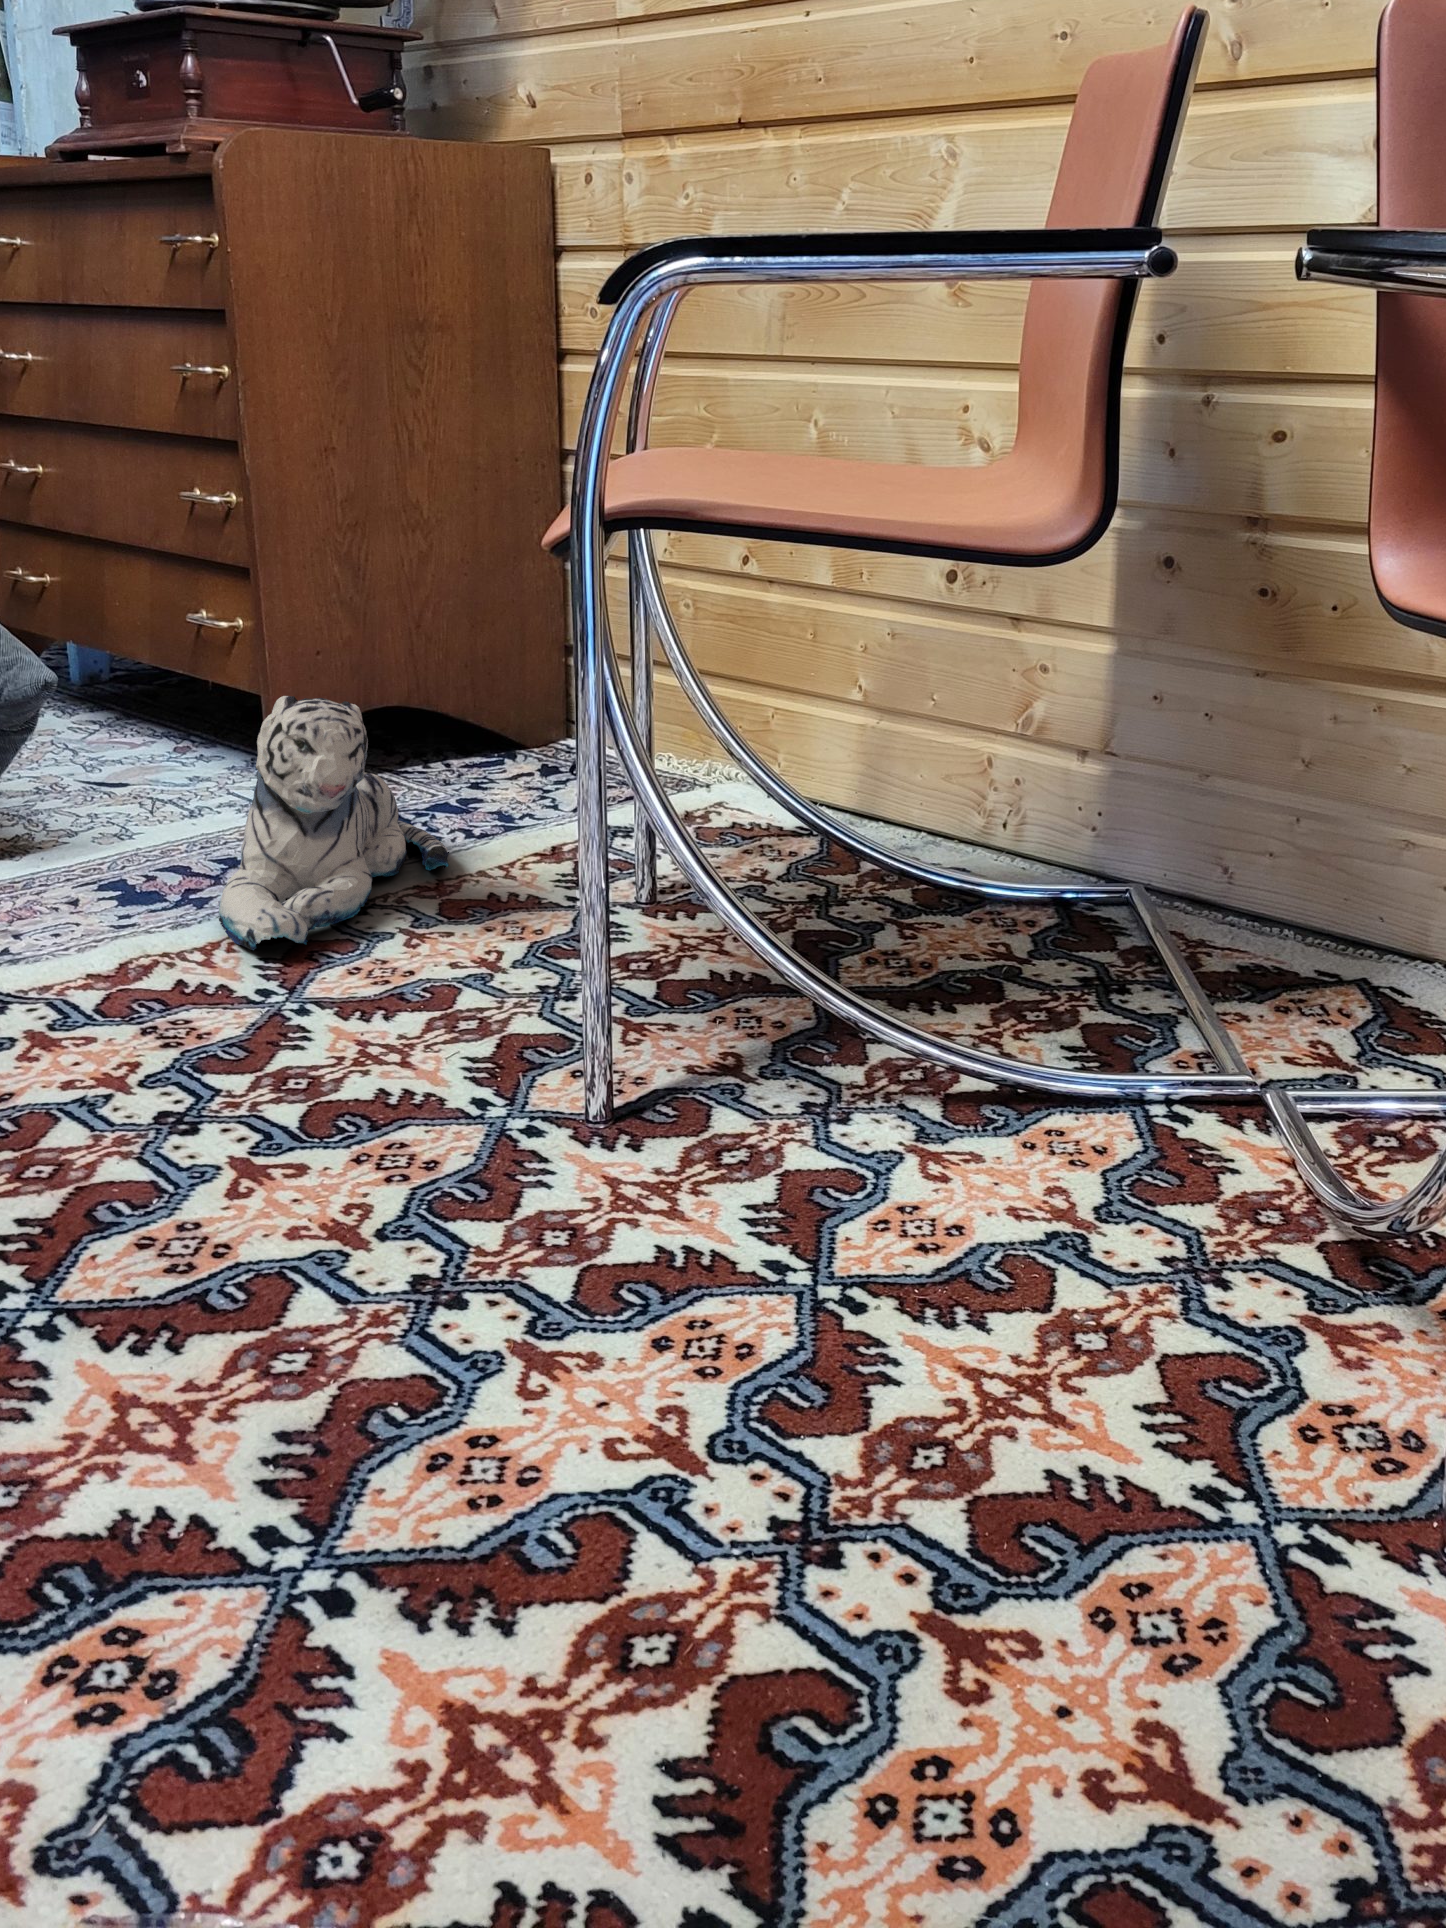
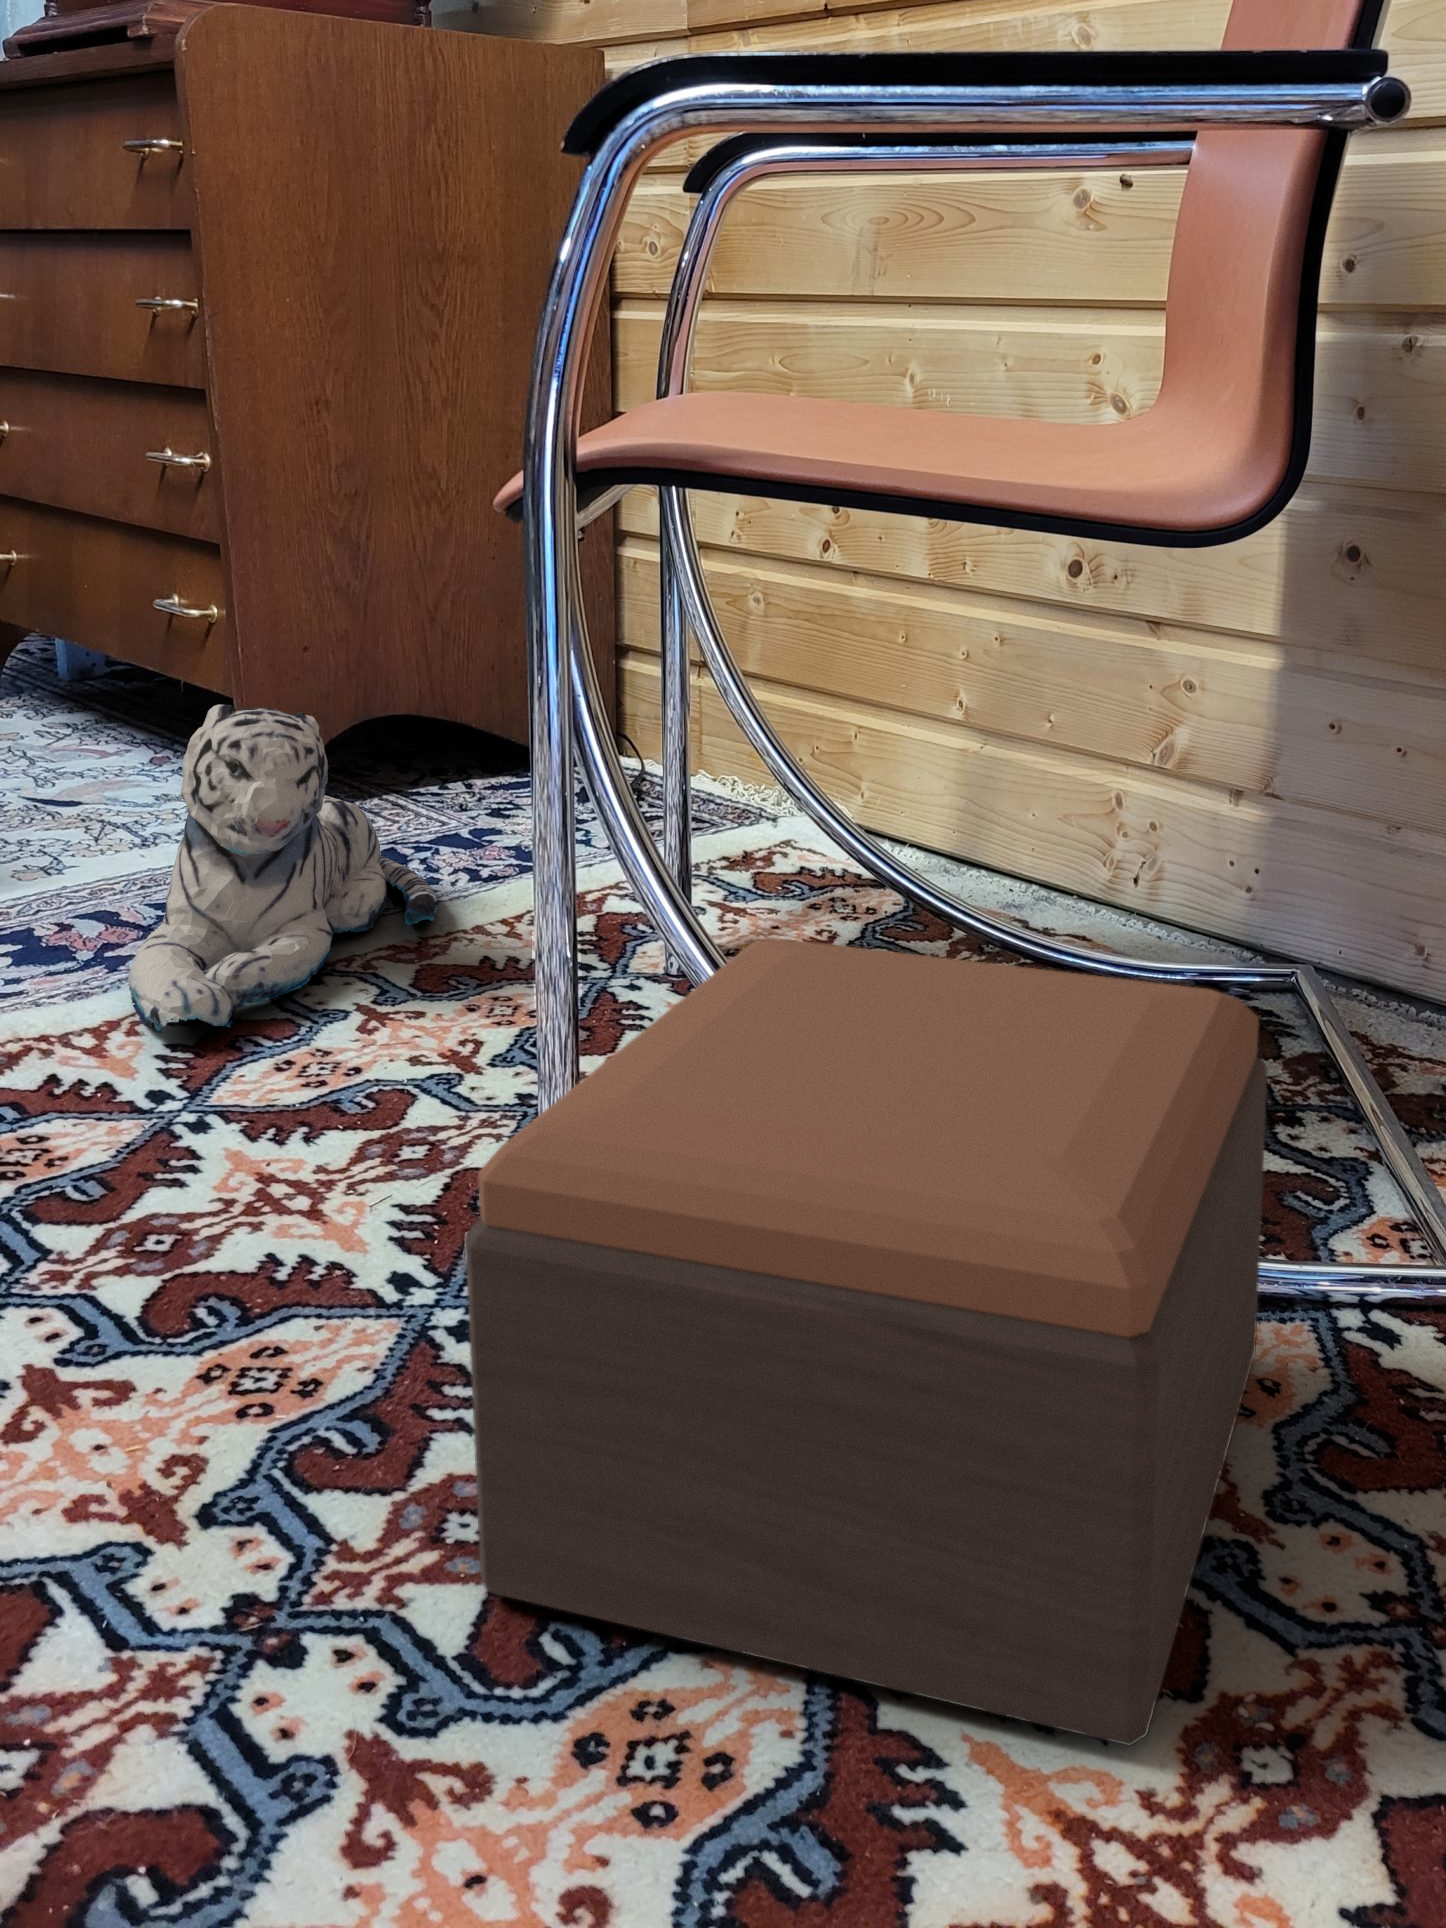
footstool: none [568,848,1095,1333] -> present [465,938,1267,1746]

